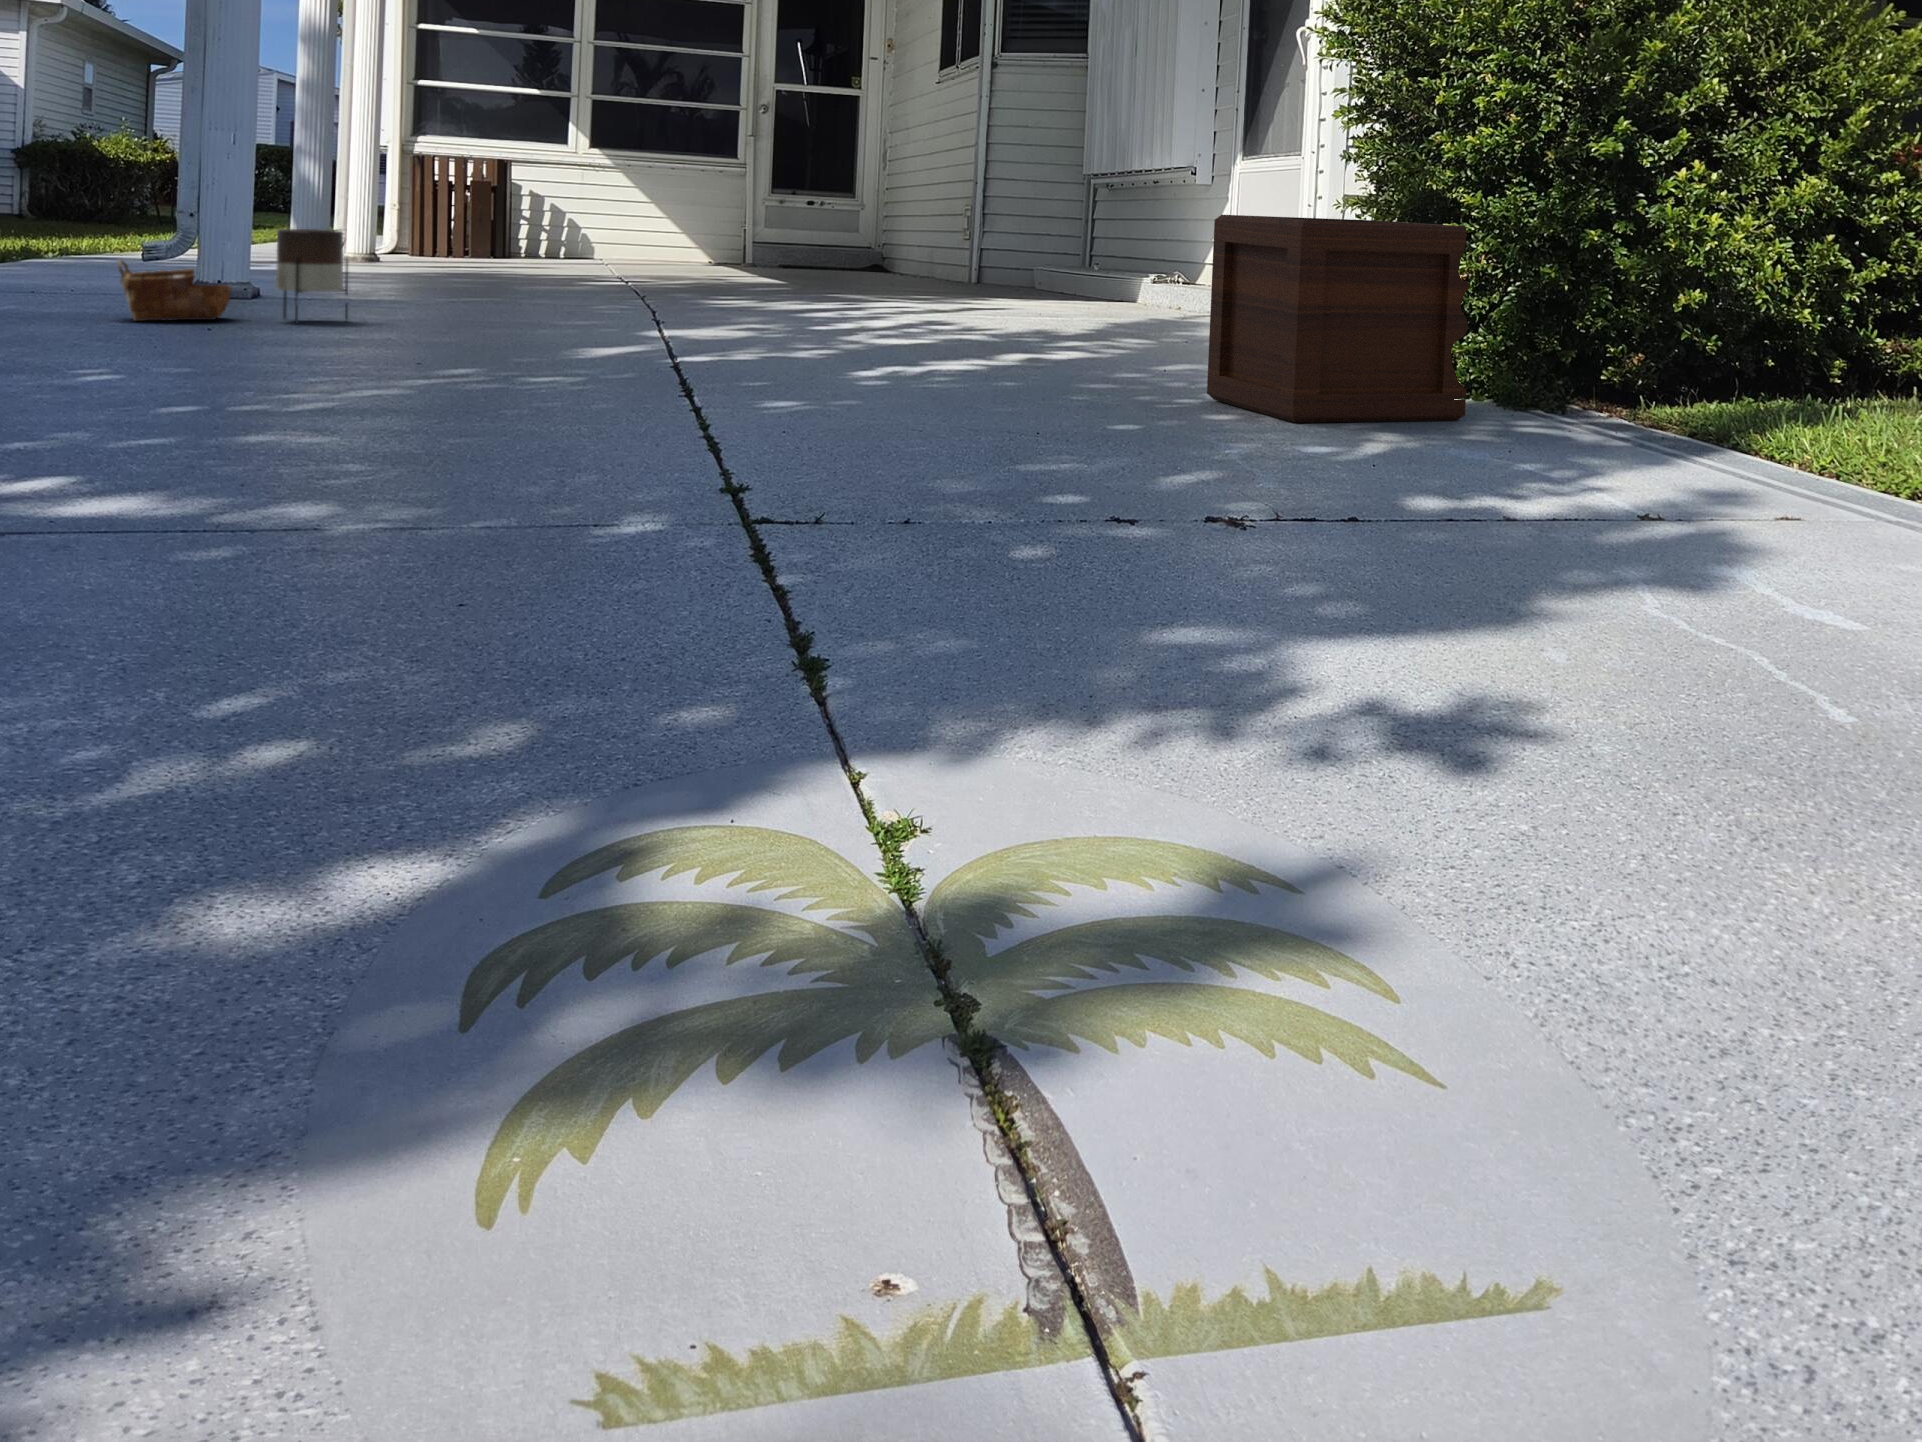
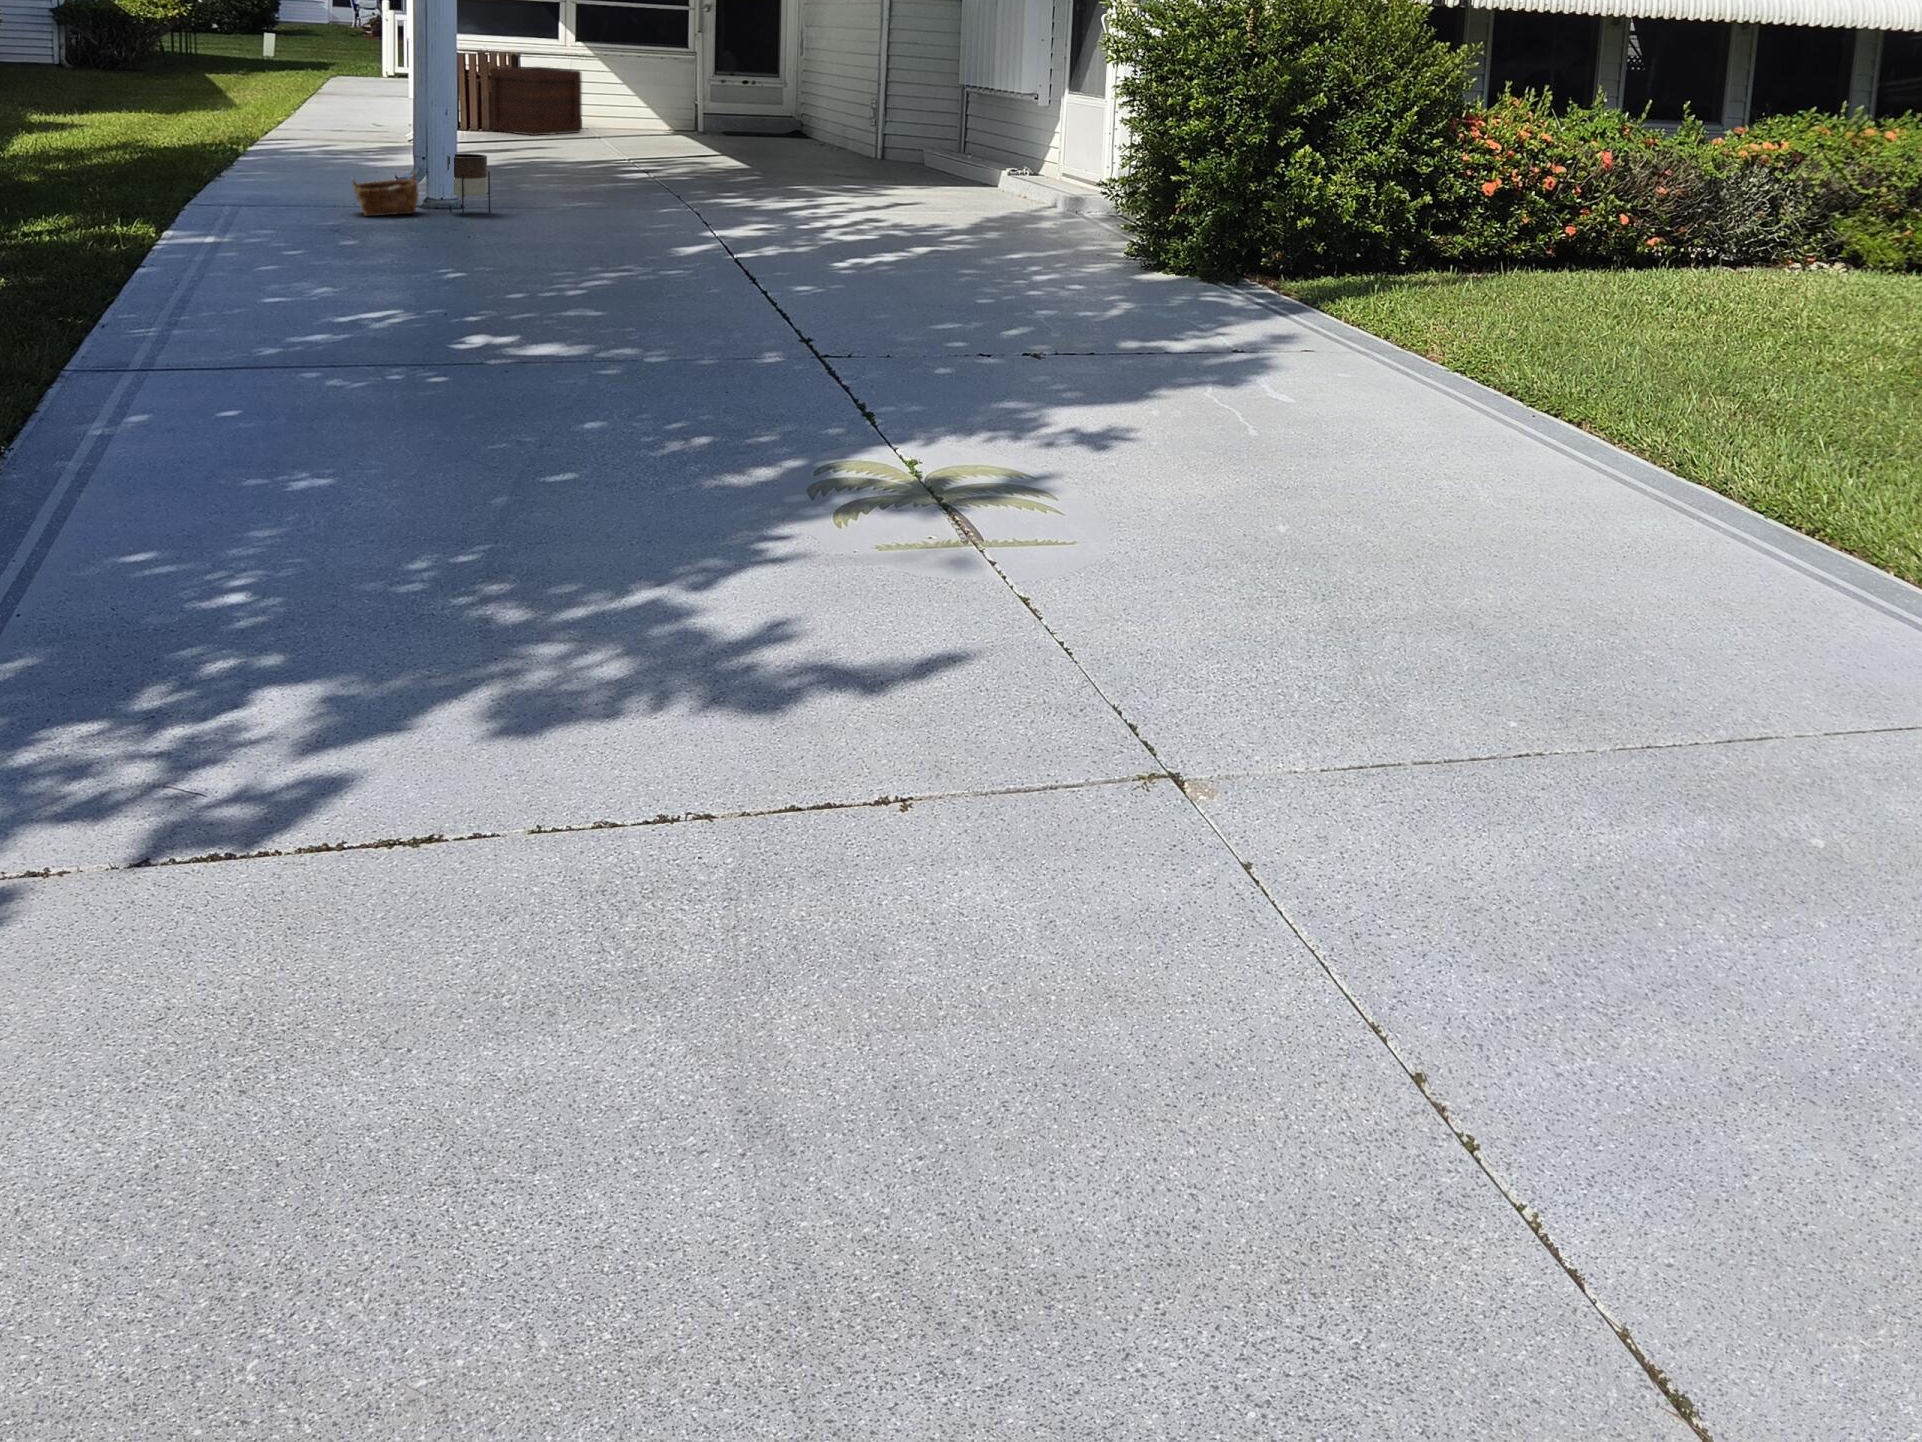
wooden crate: present [1207,215,1470,423] -> present [489,67,582,135]

